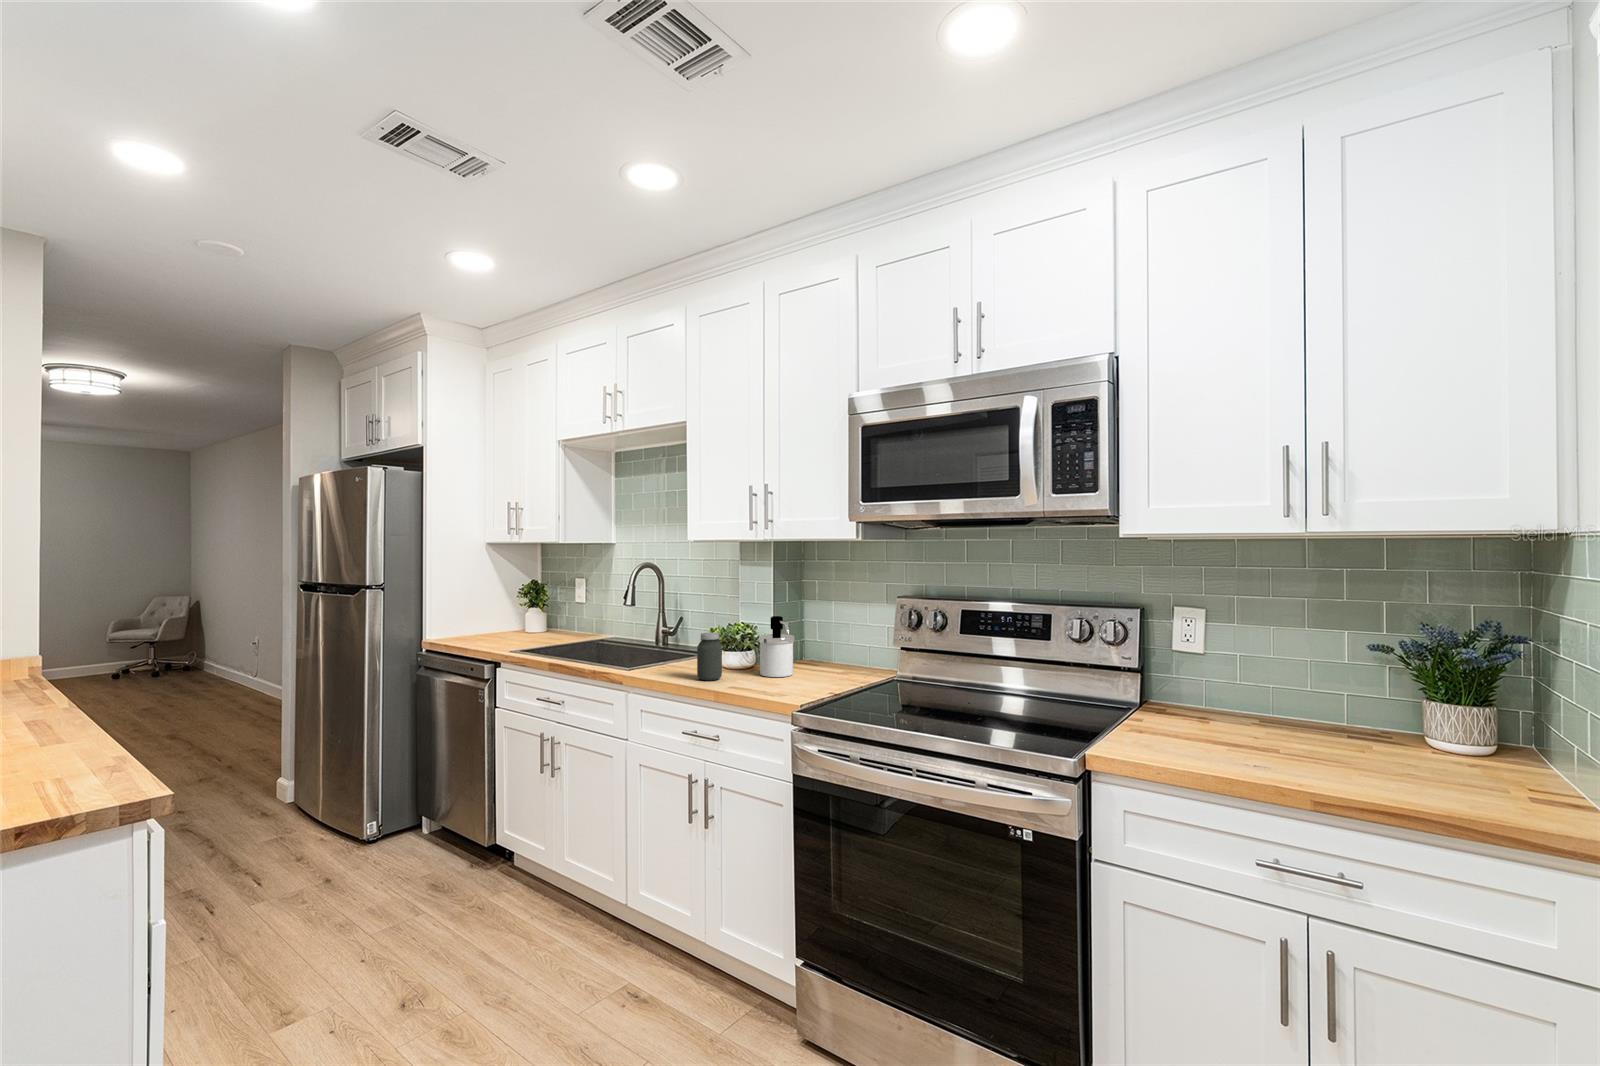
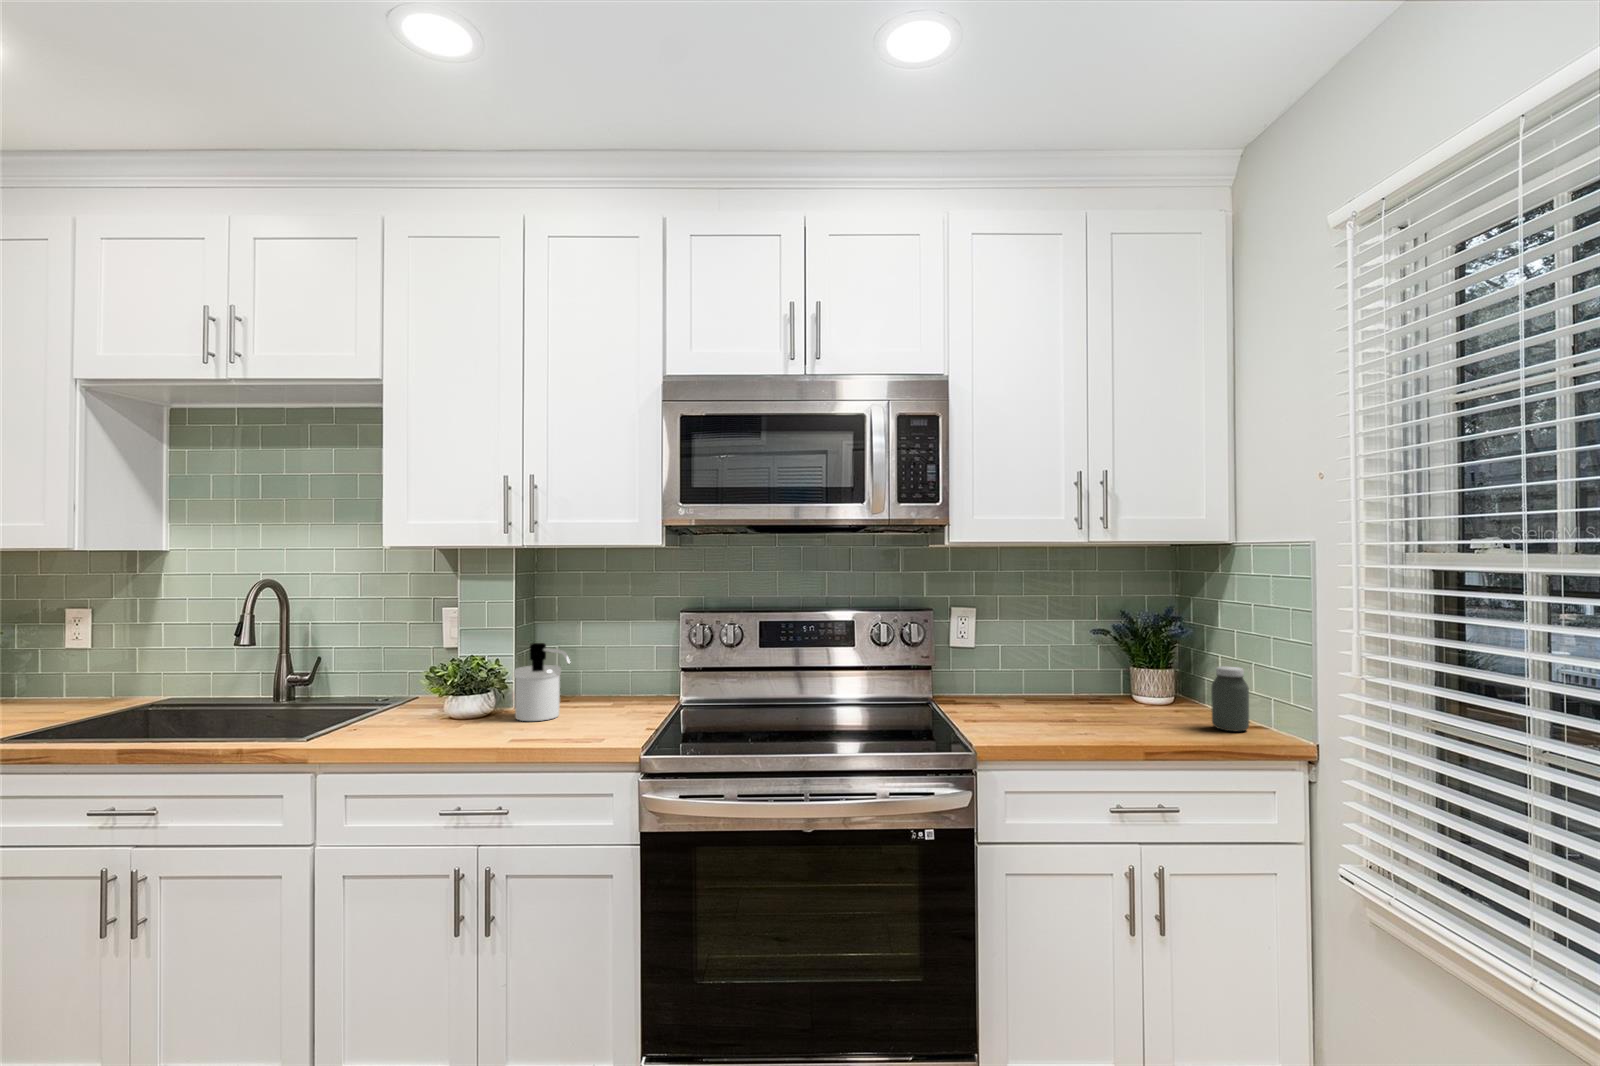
jar: present [697,633,722,680] -> present [1211,666,1249,731]

